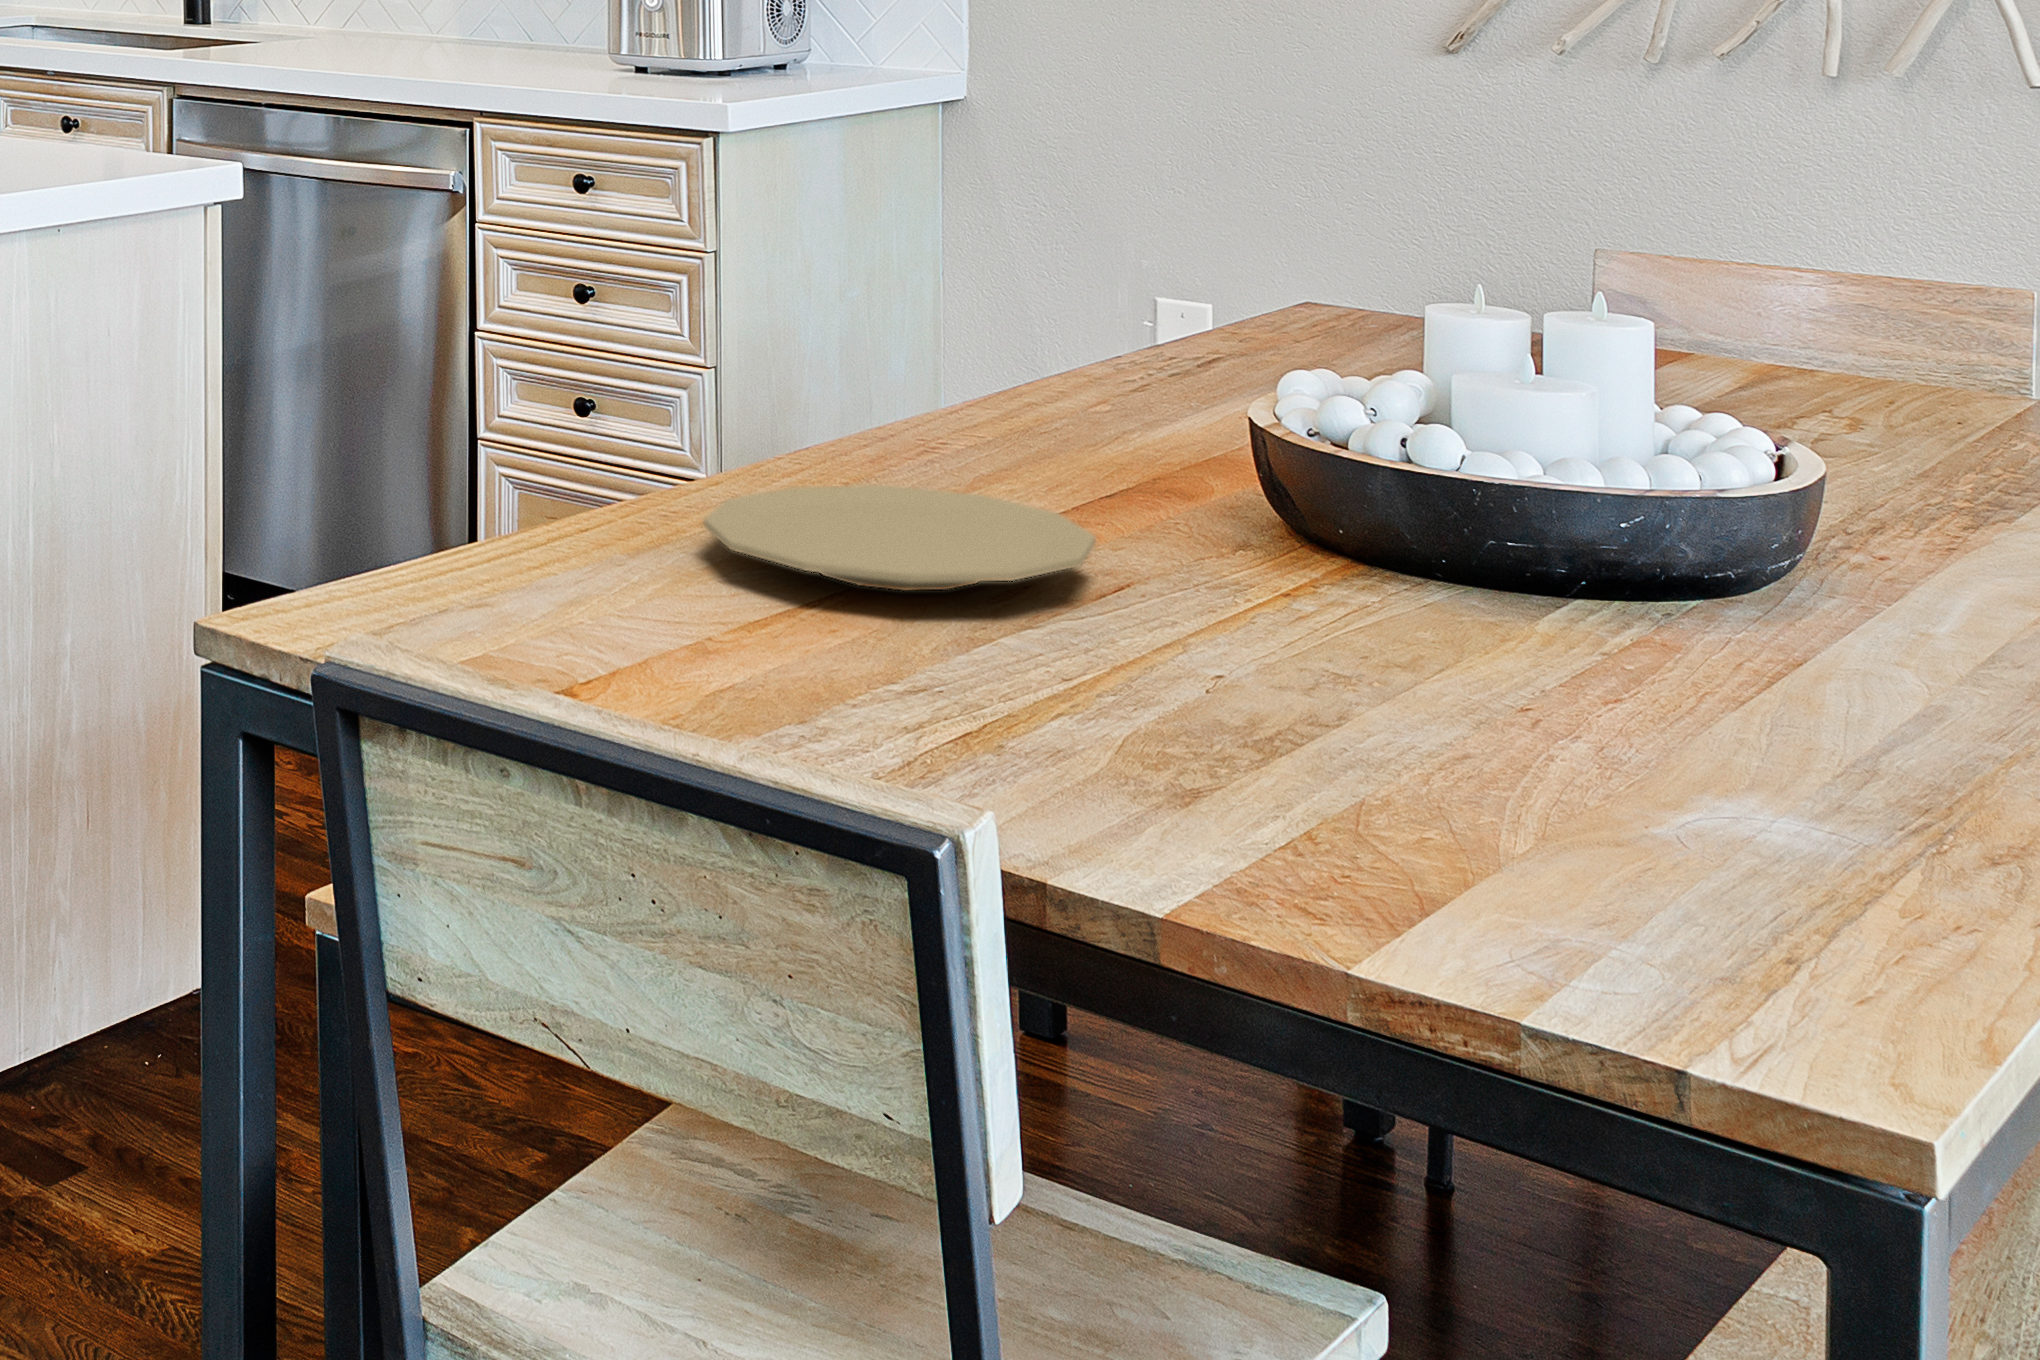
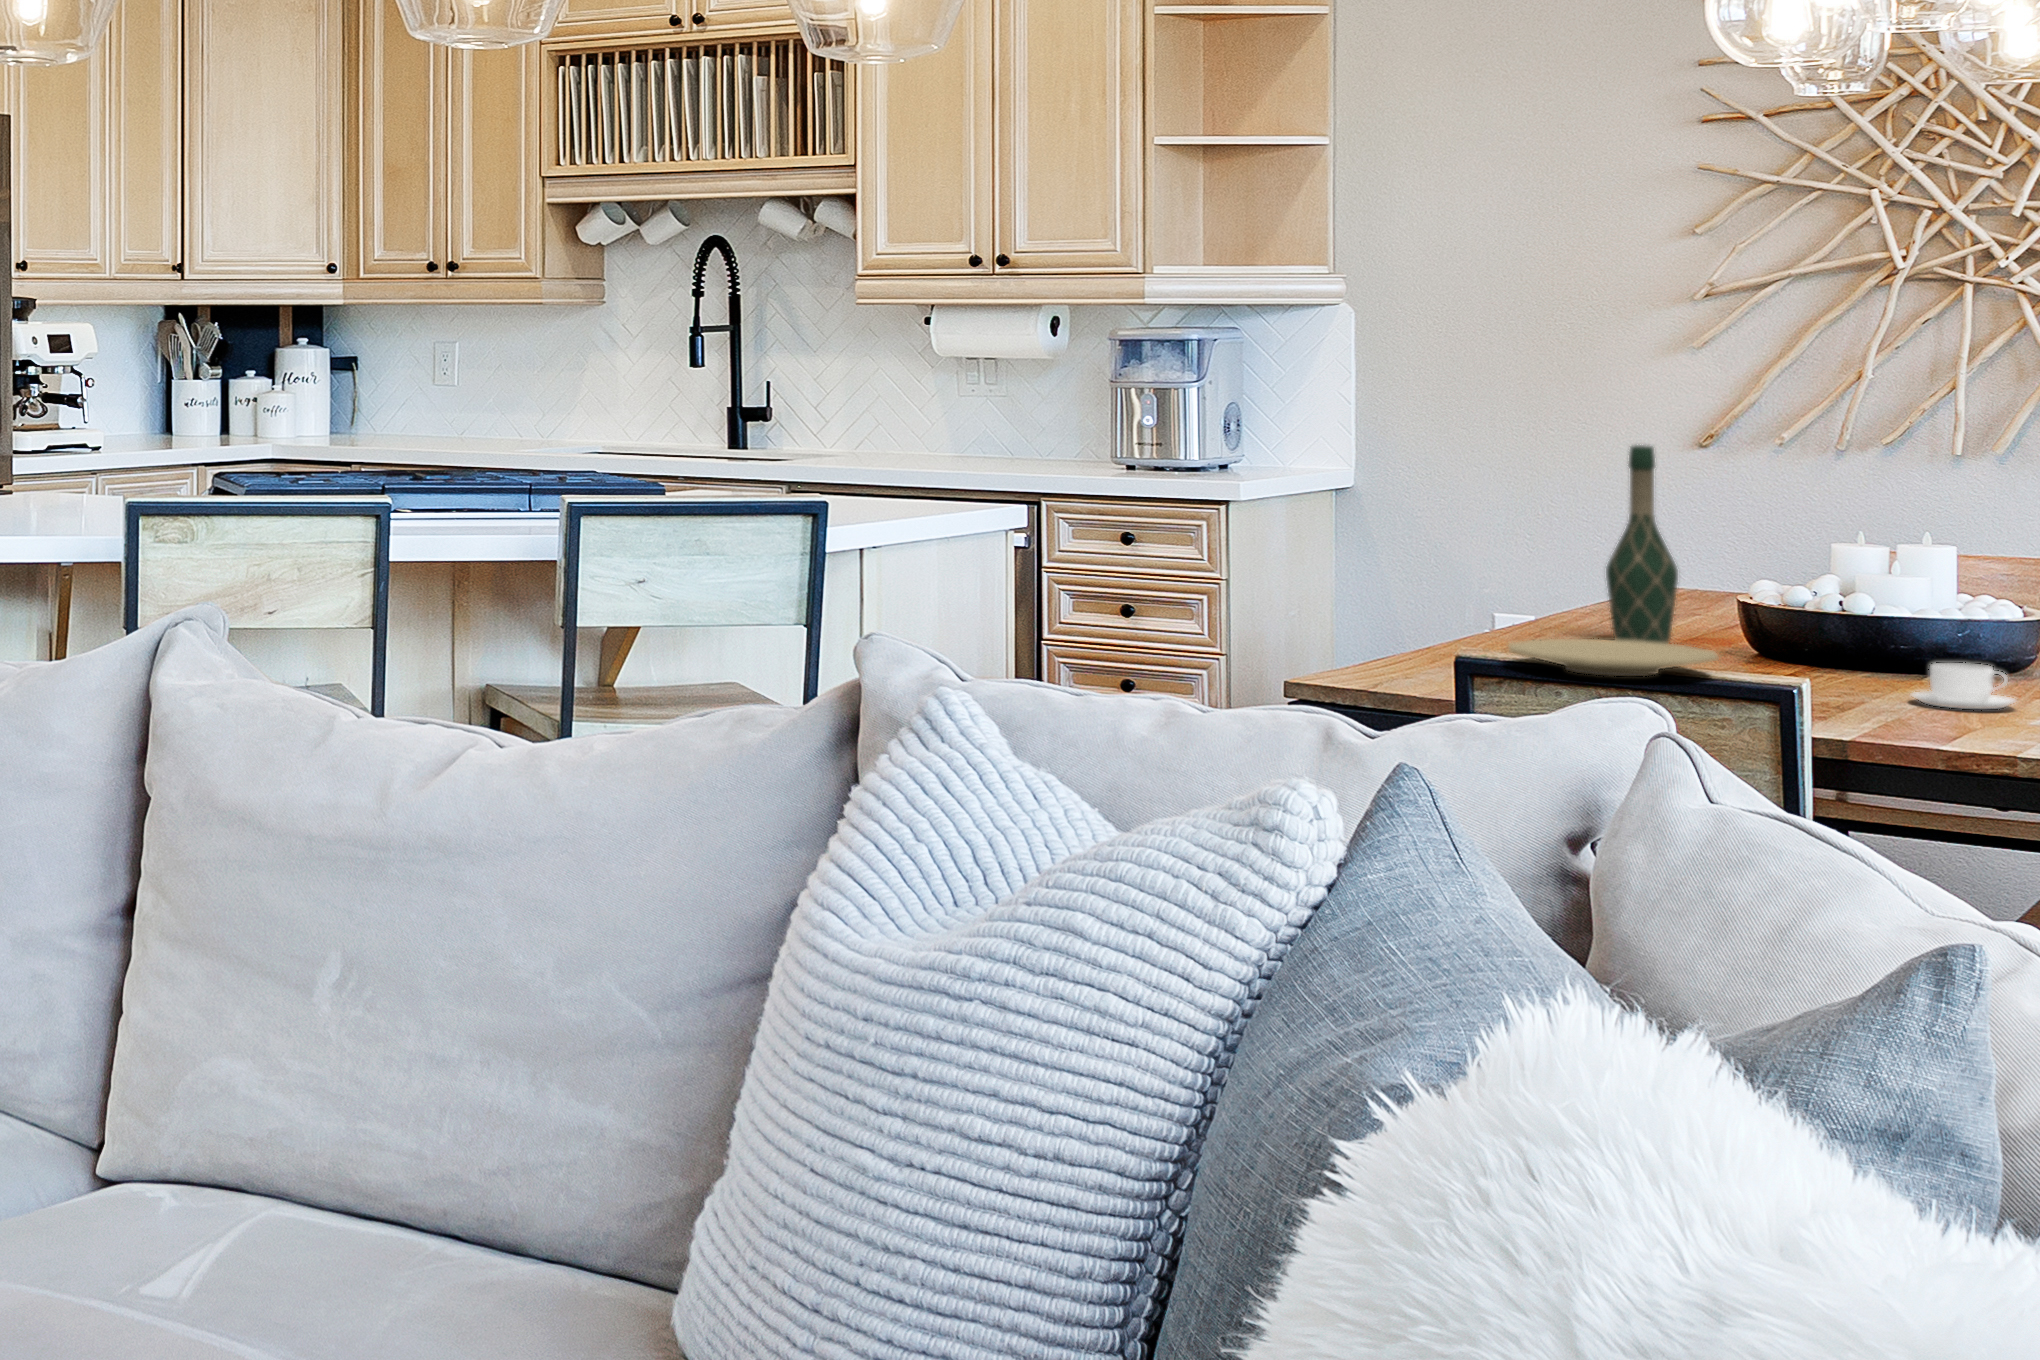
wine bottle: none [991,103,1119,486] -> present [1606,445,1678,644]
coffee cup: none [1416,614,1636,735] -> present [1912,663,2015,709]

